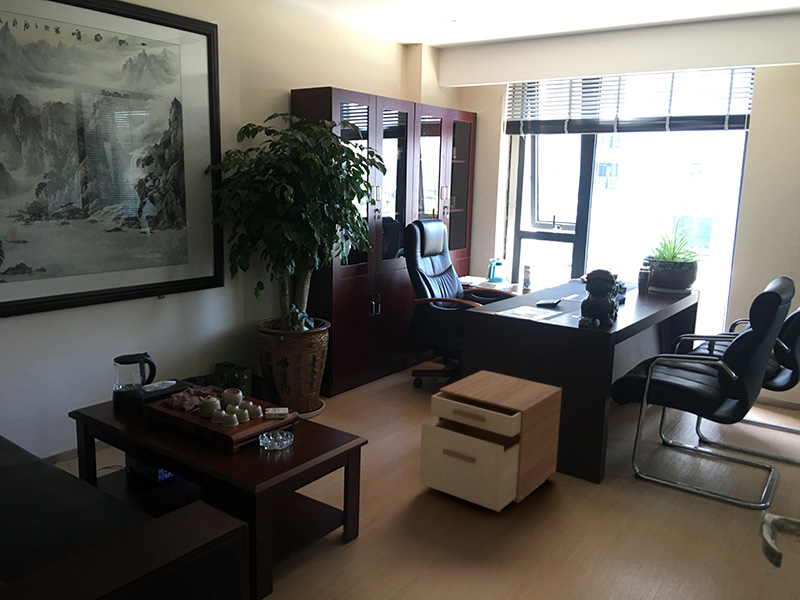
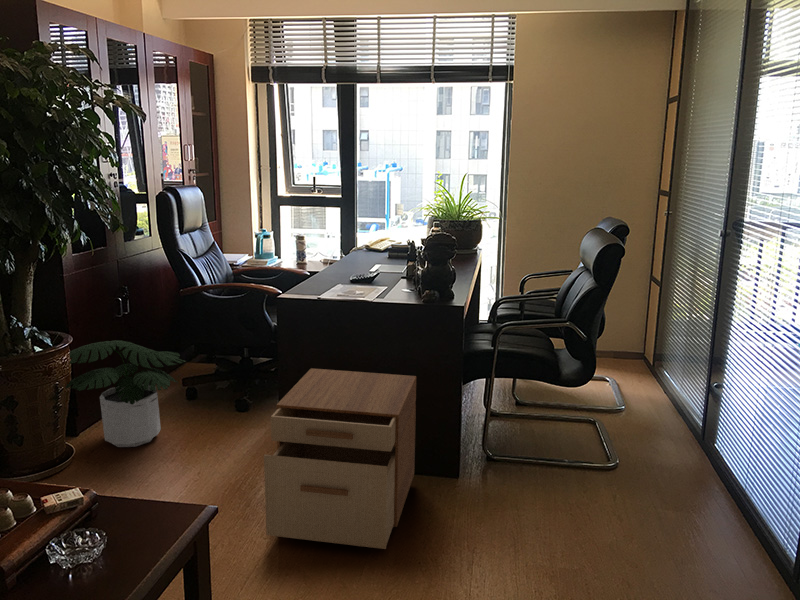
potted plant: none [317,332,406,412] -> present [66,340,186,447]

